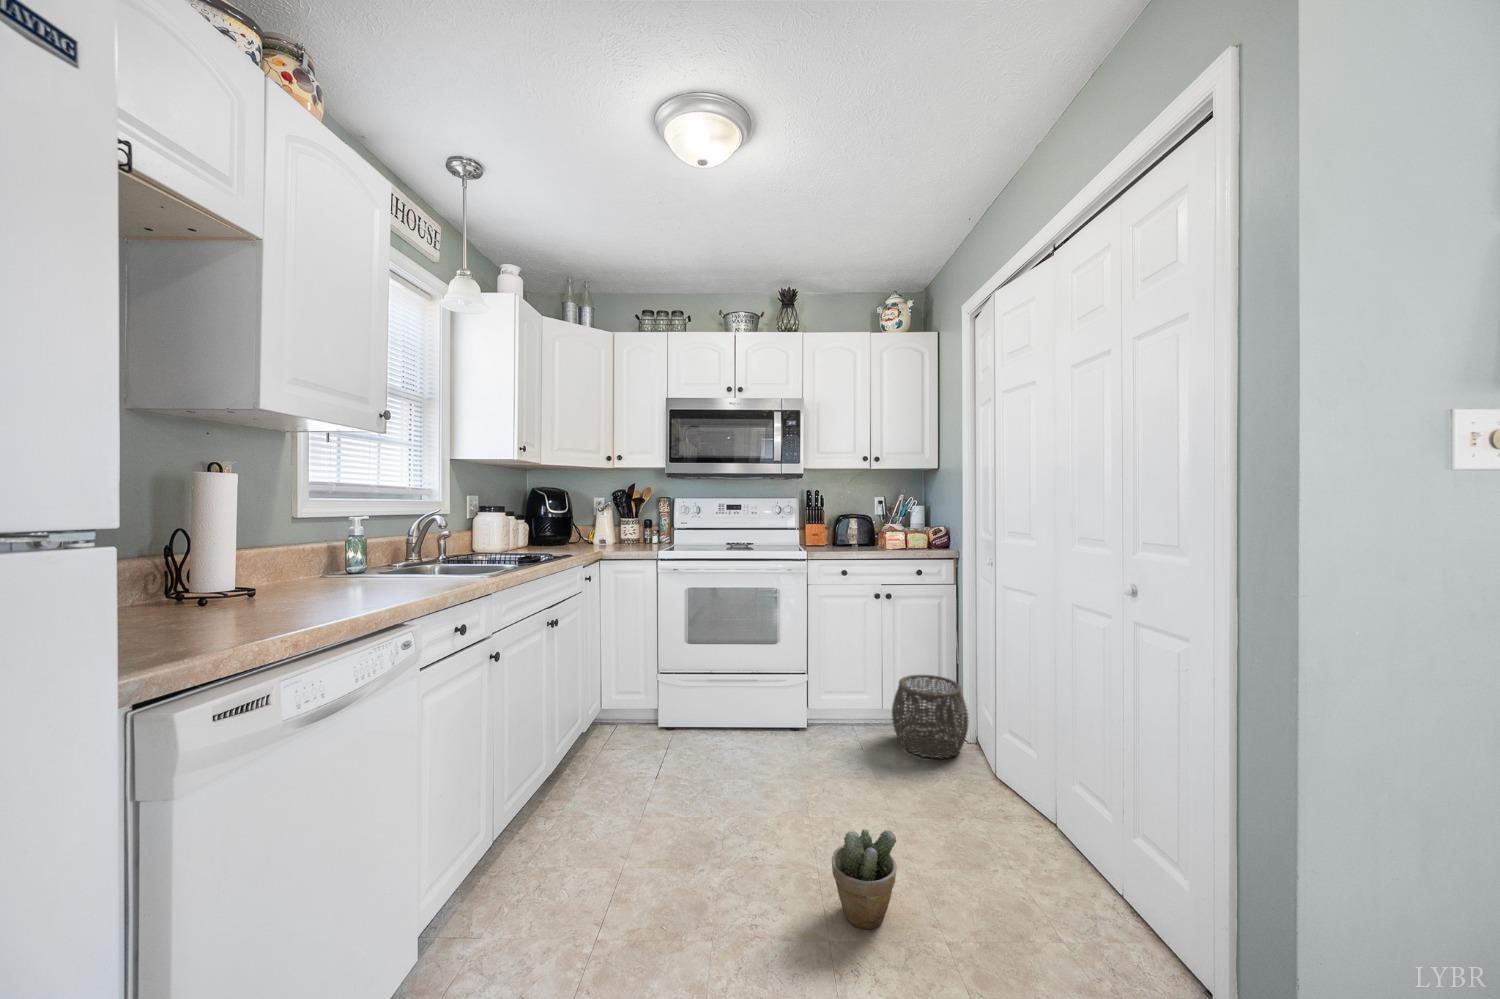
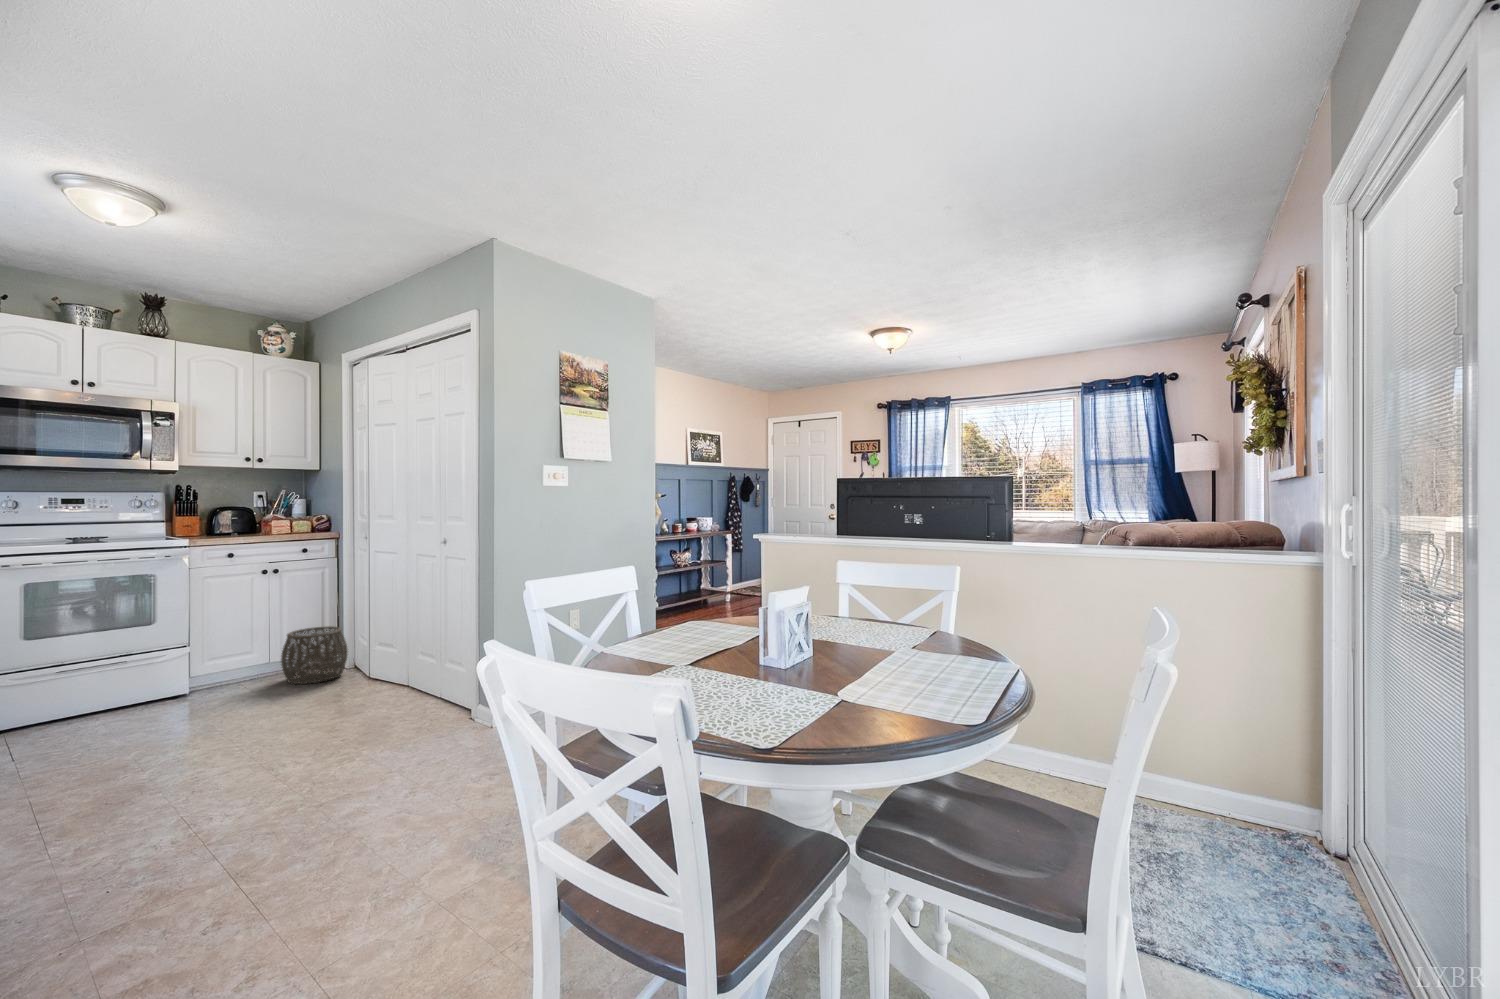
potted plant: present [832,829,897,929] -> none [247,689,298,752]

